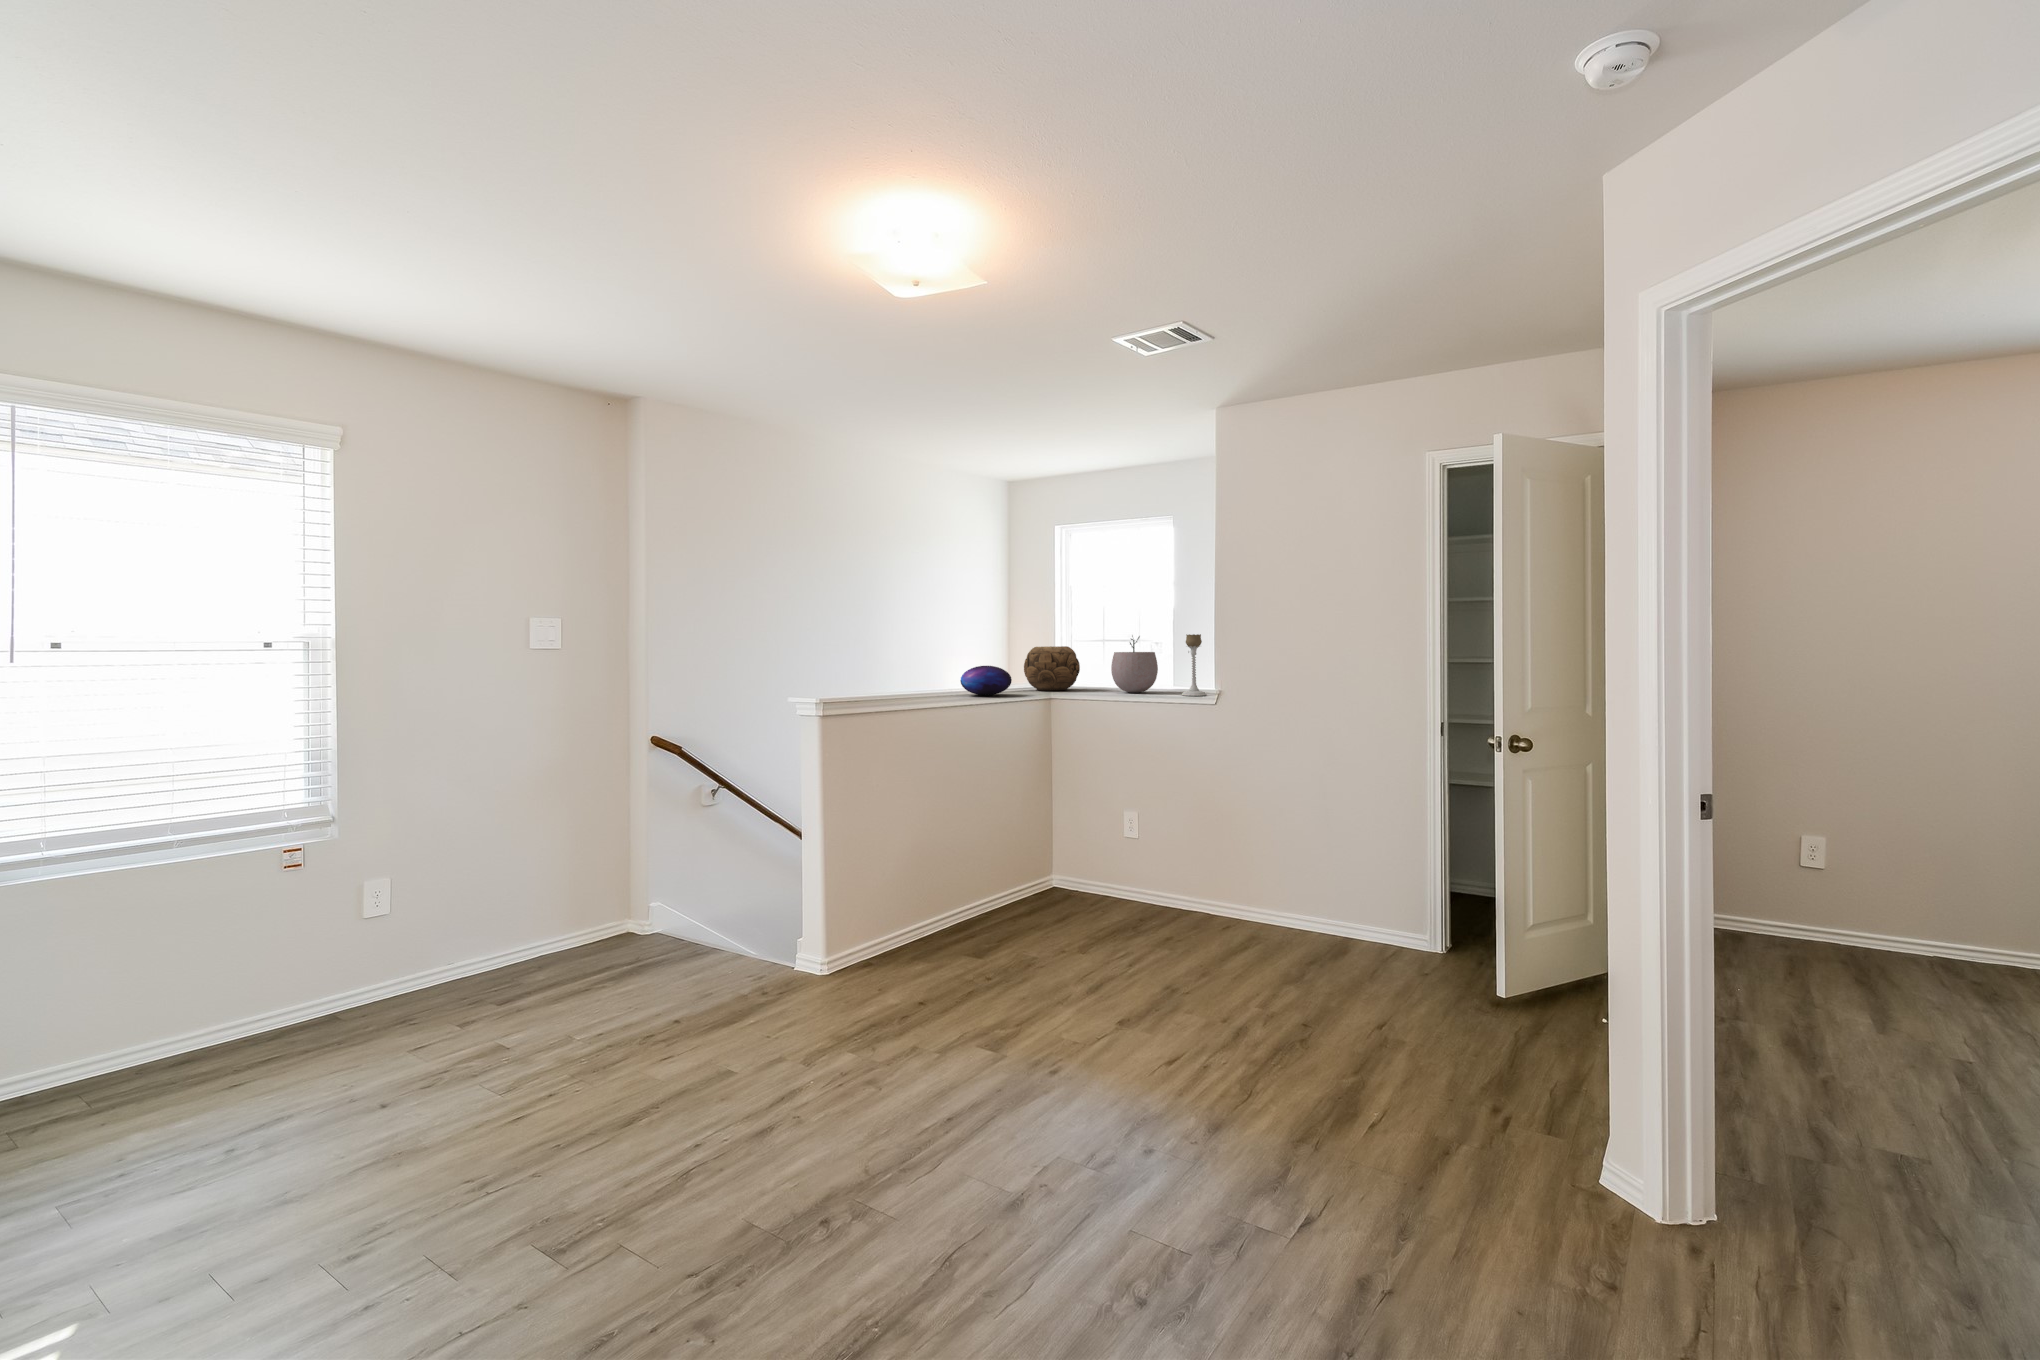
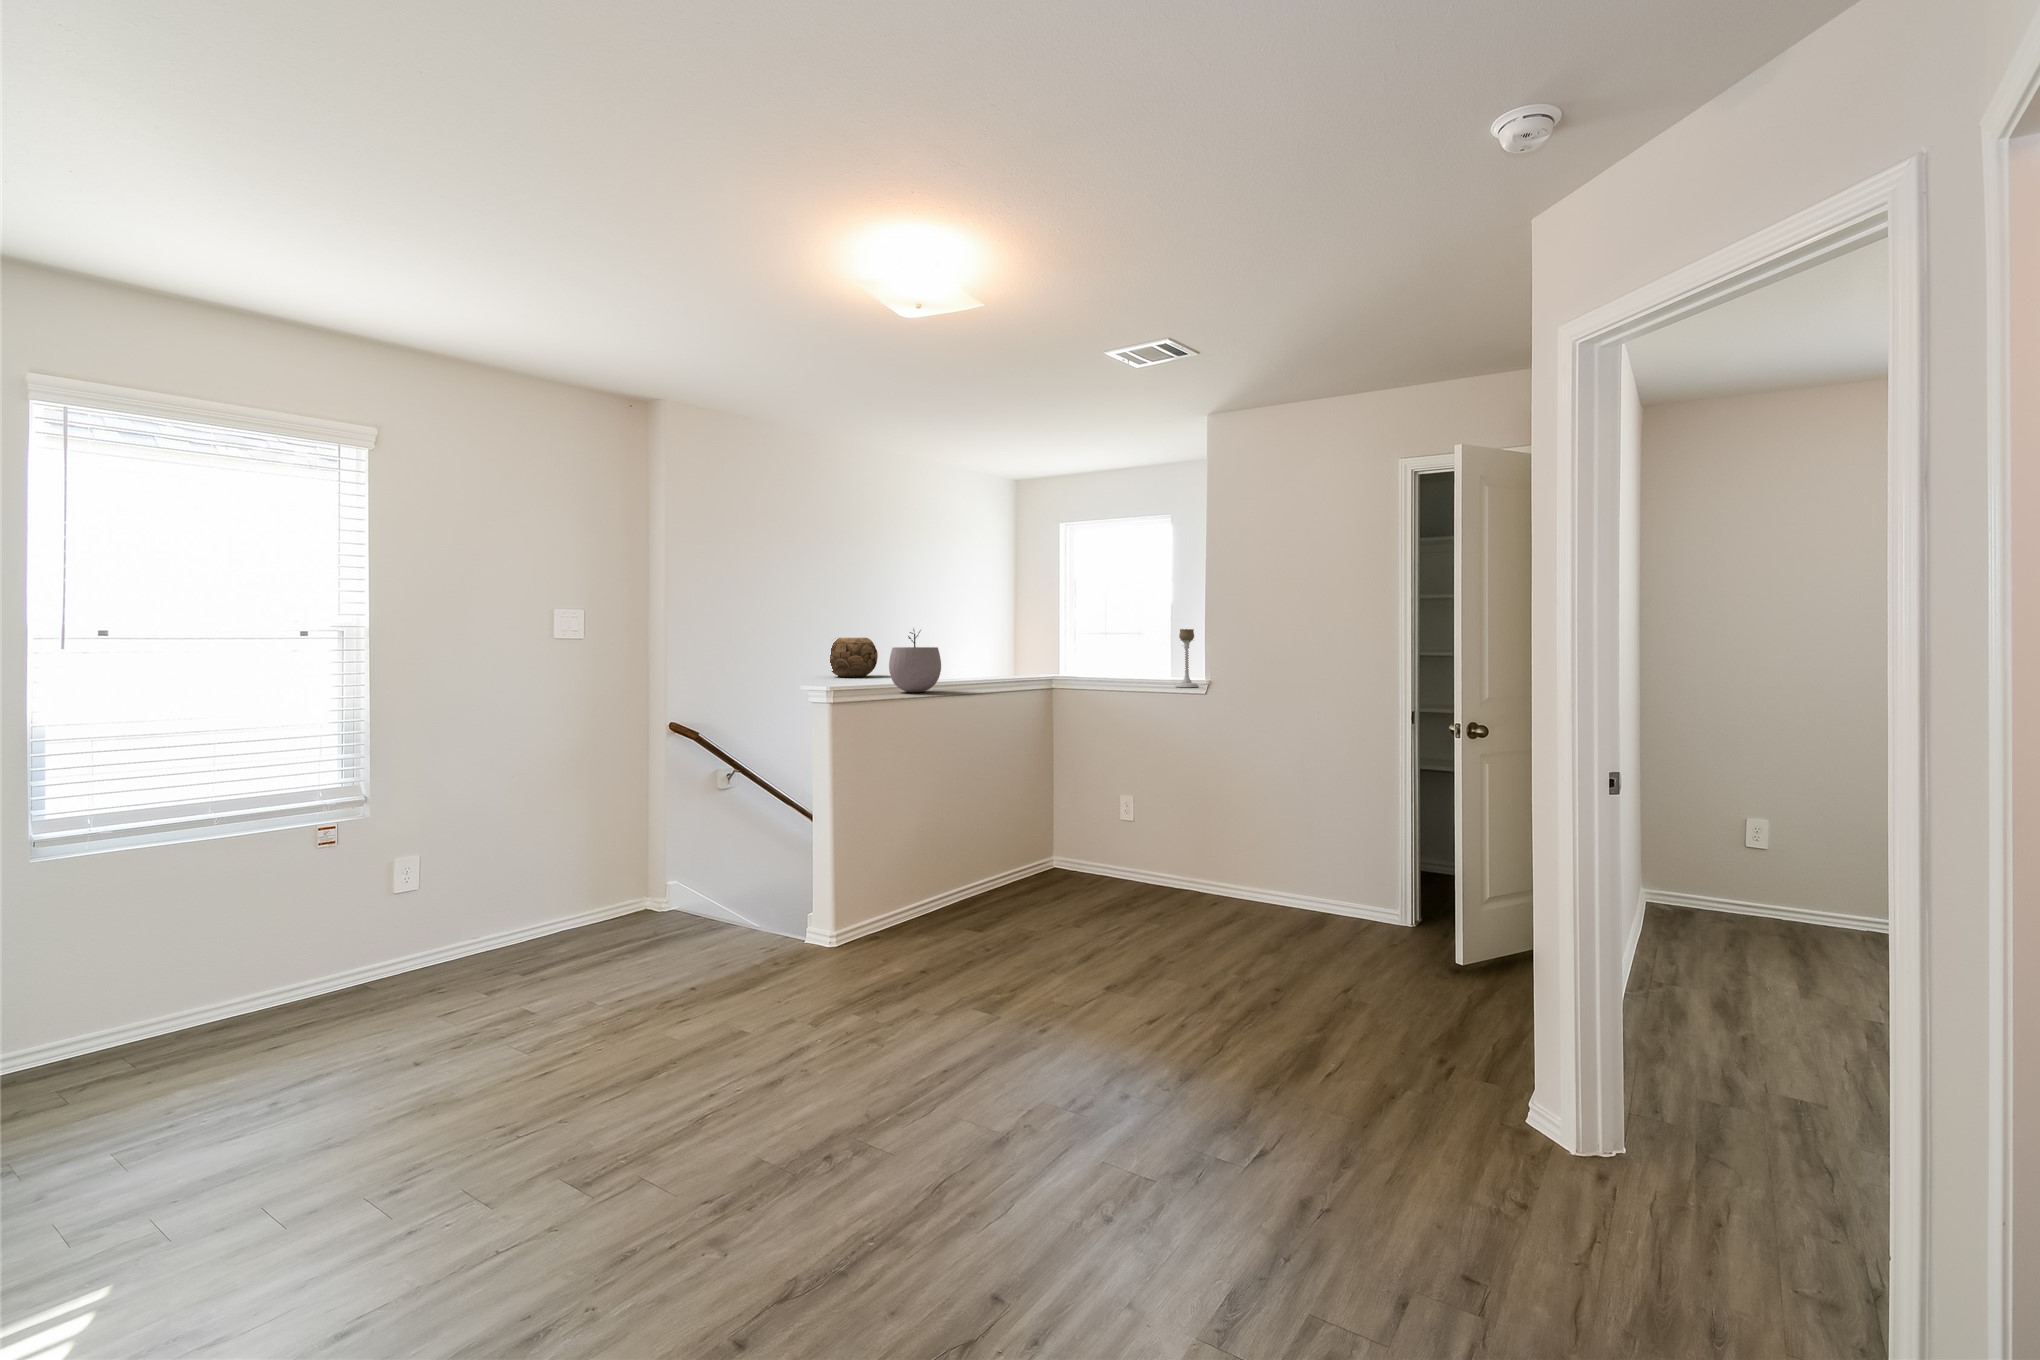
plant pot: present [1111,636,1158,693] -> present [889,629,941,692]
decorative bowl: present [1024,646,1080,691] -> present [830,638,878,677]
decorative orb: present [960,666,1012,695] -> none [965,658,1014,686]

